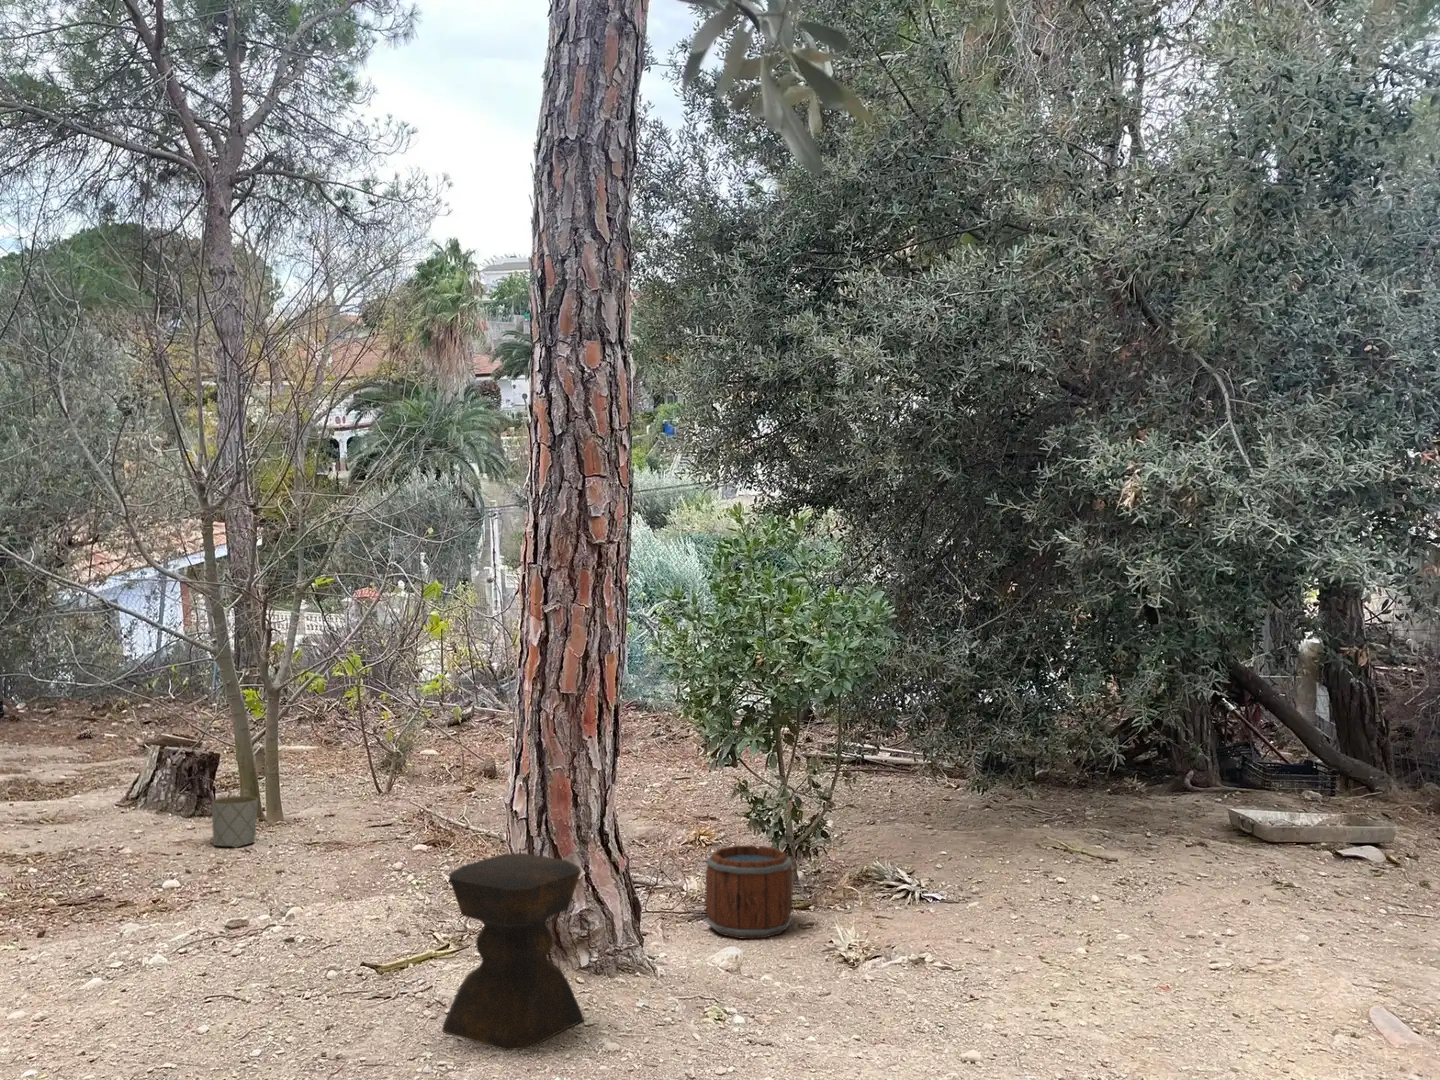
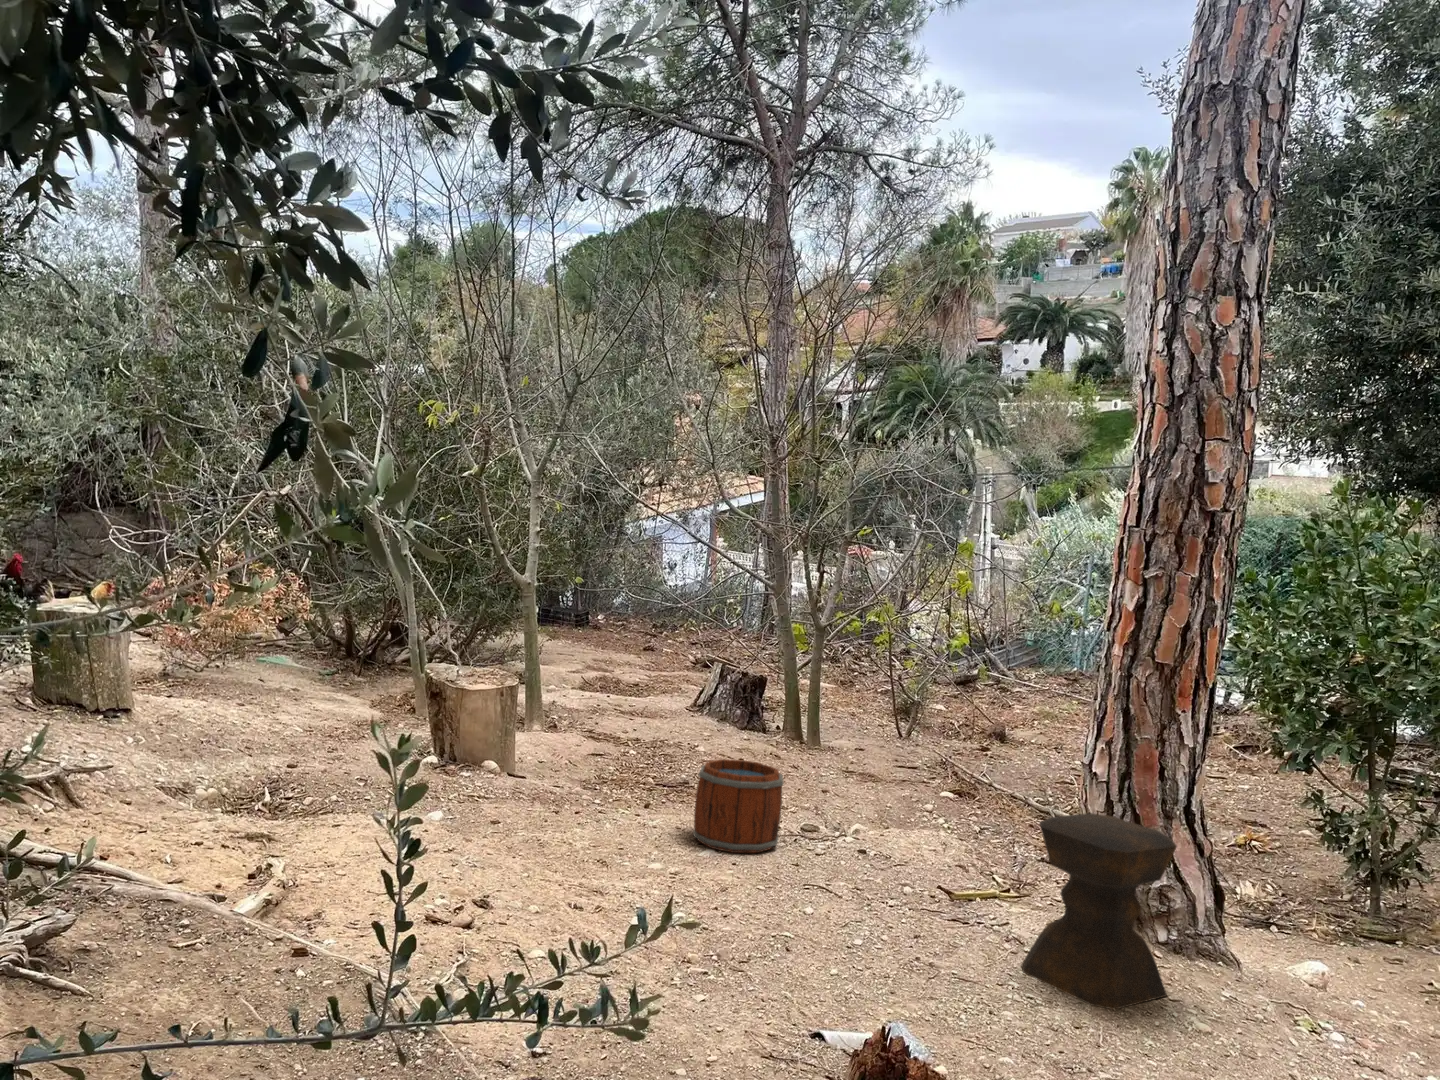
planter: present [212,796,258,848] -> none [767,717,807,763]
bucket: present [706,845,793,938] -> present [693,759,784,853]

